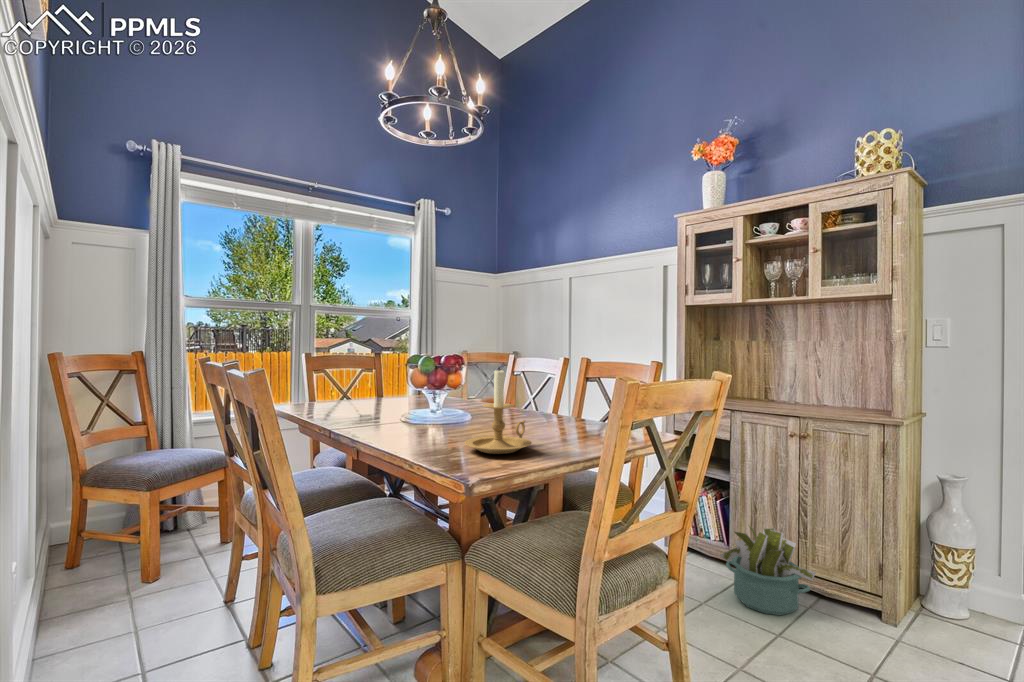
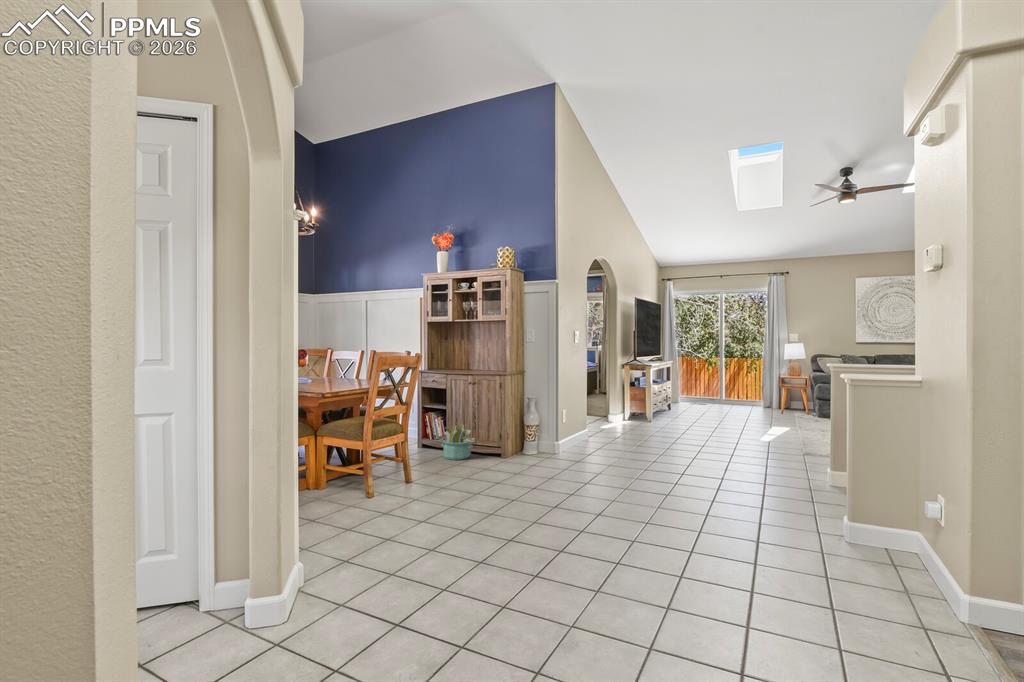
candle holder: present [465,368,532,454] -> none [320,348,349,383]

